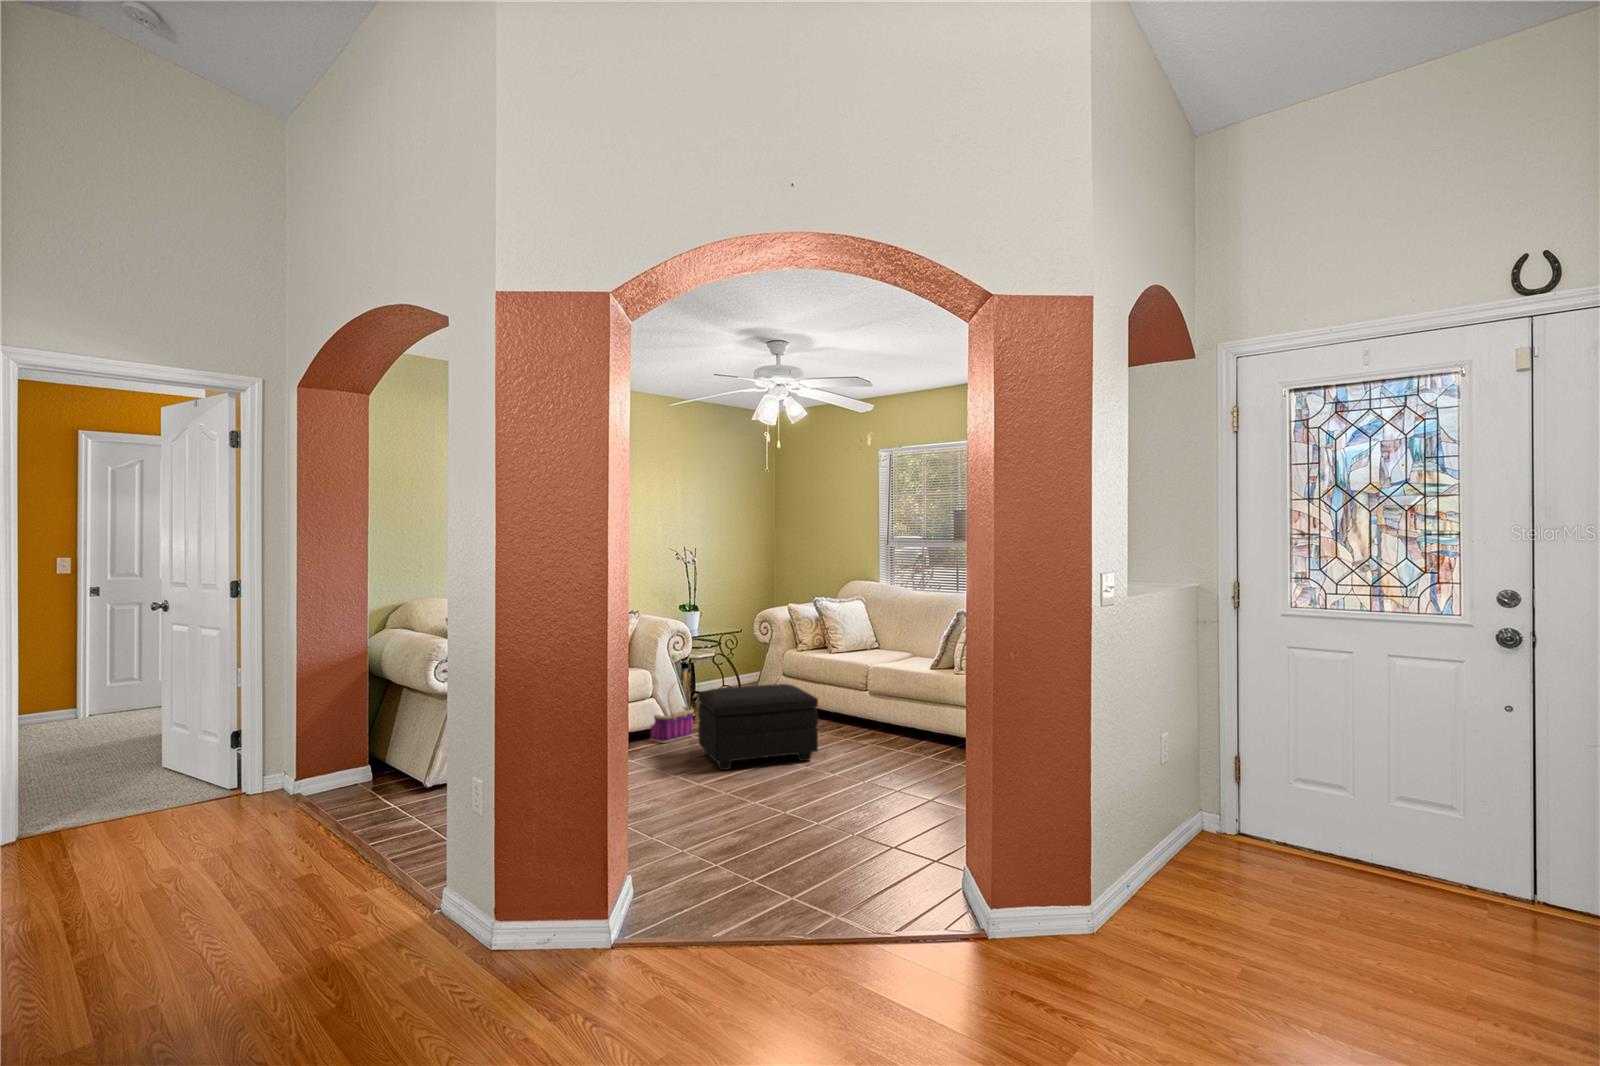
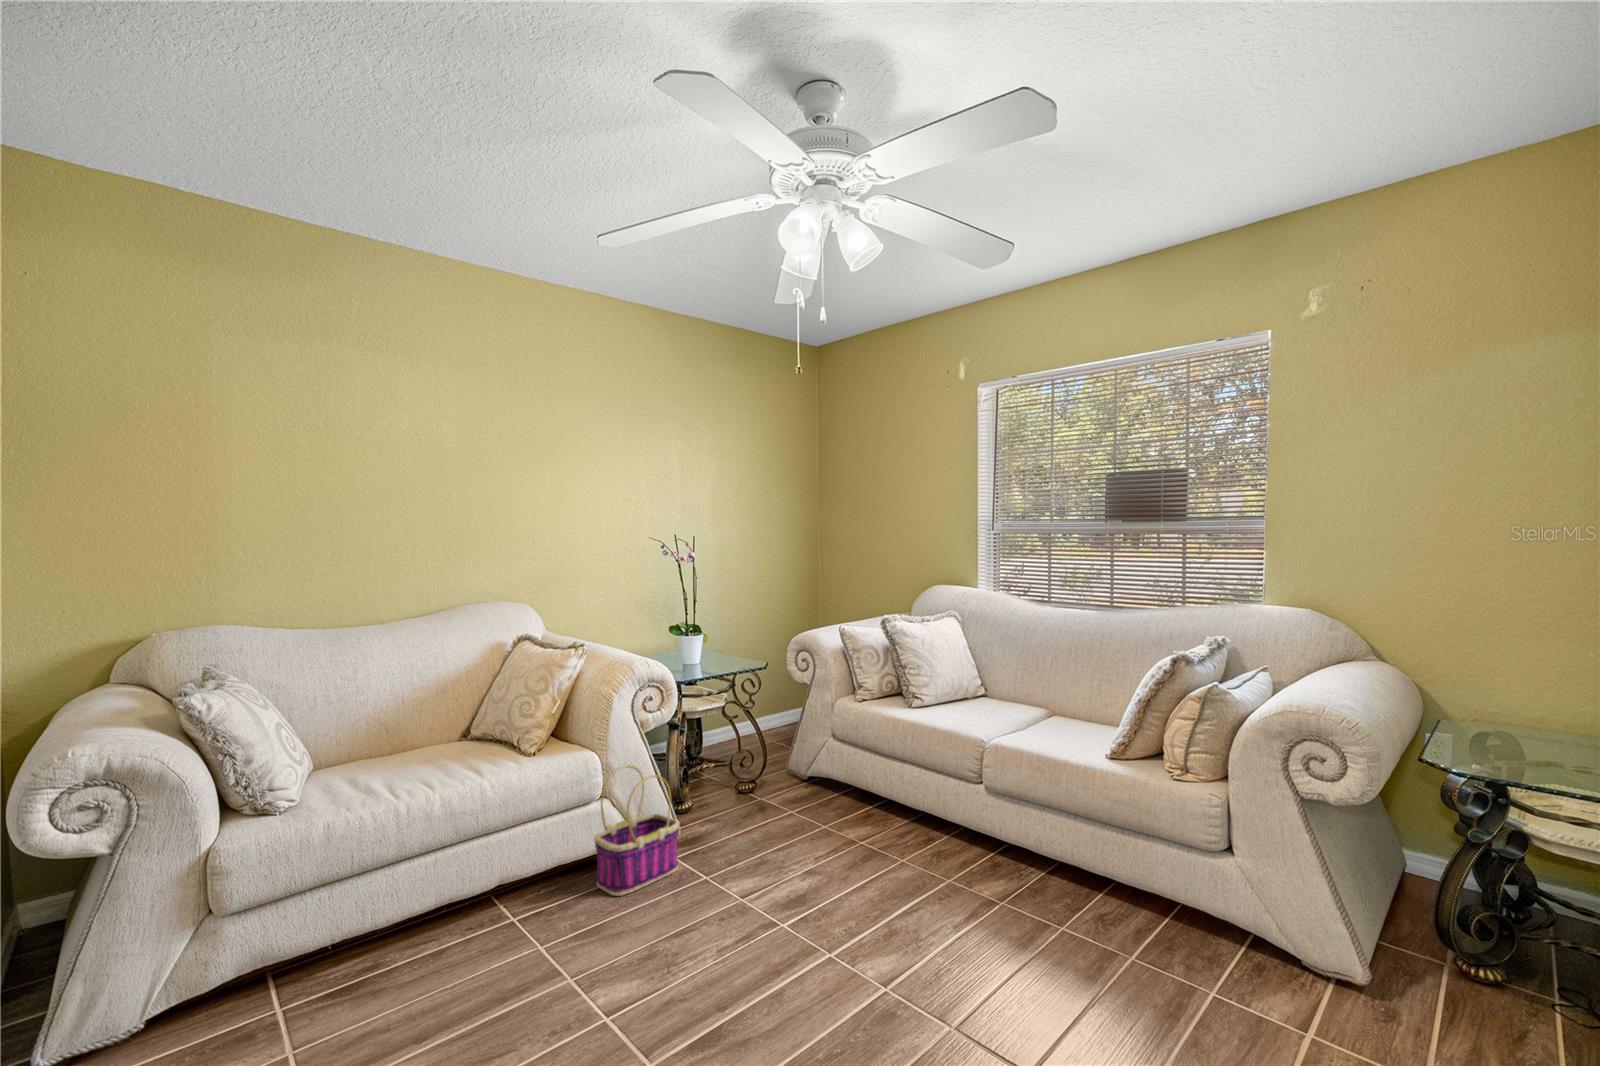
footstool: present [698,684,818,770] -> none [679,788,923,1008]

